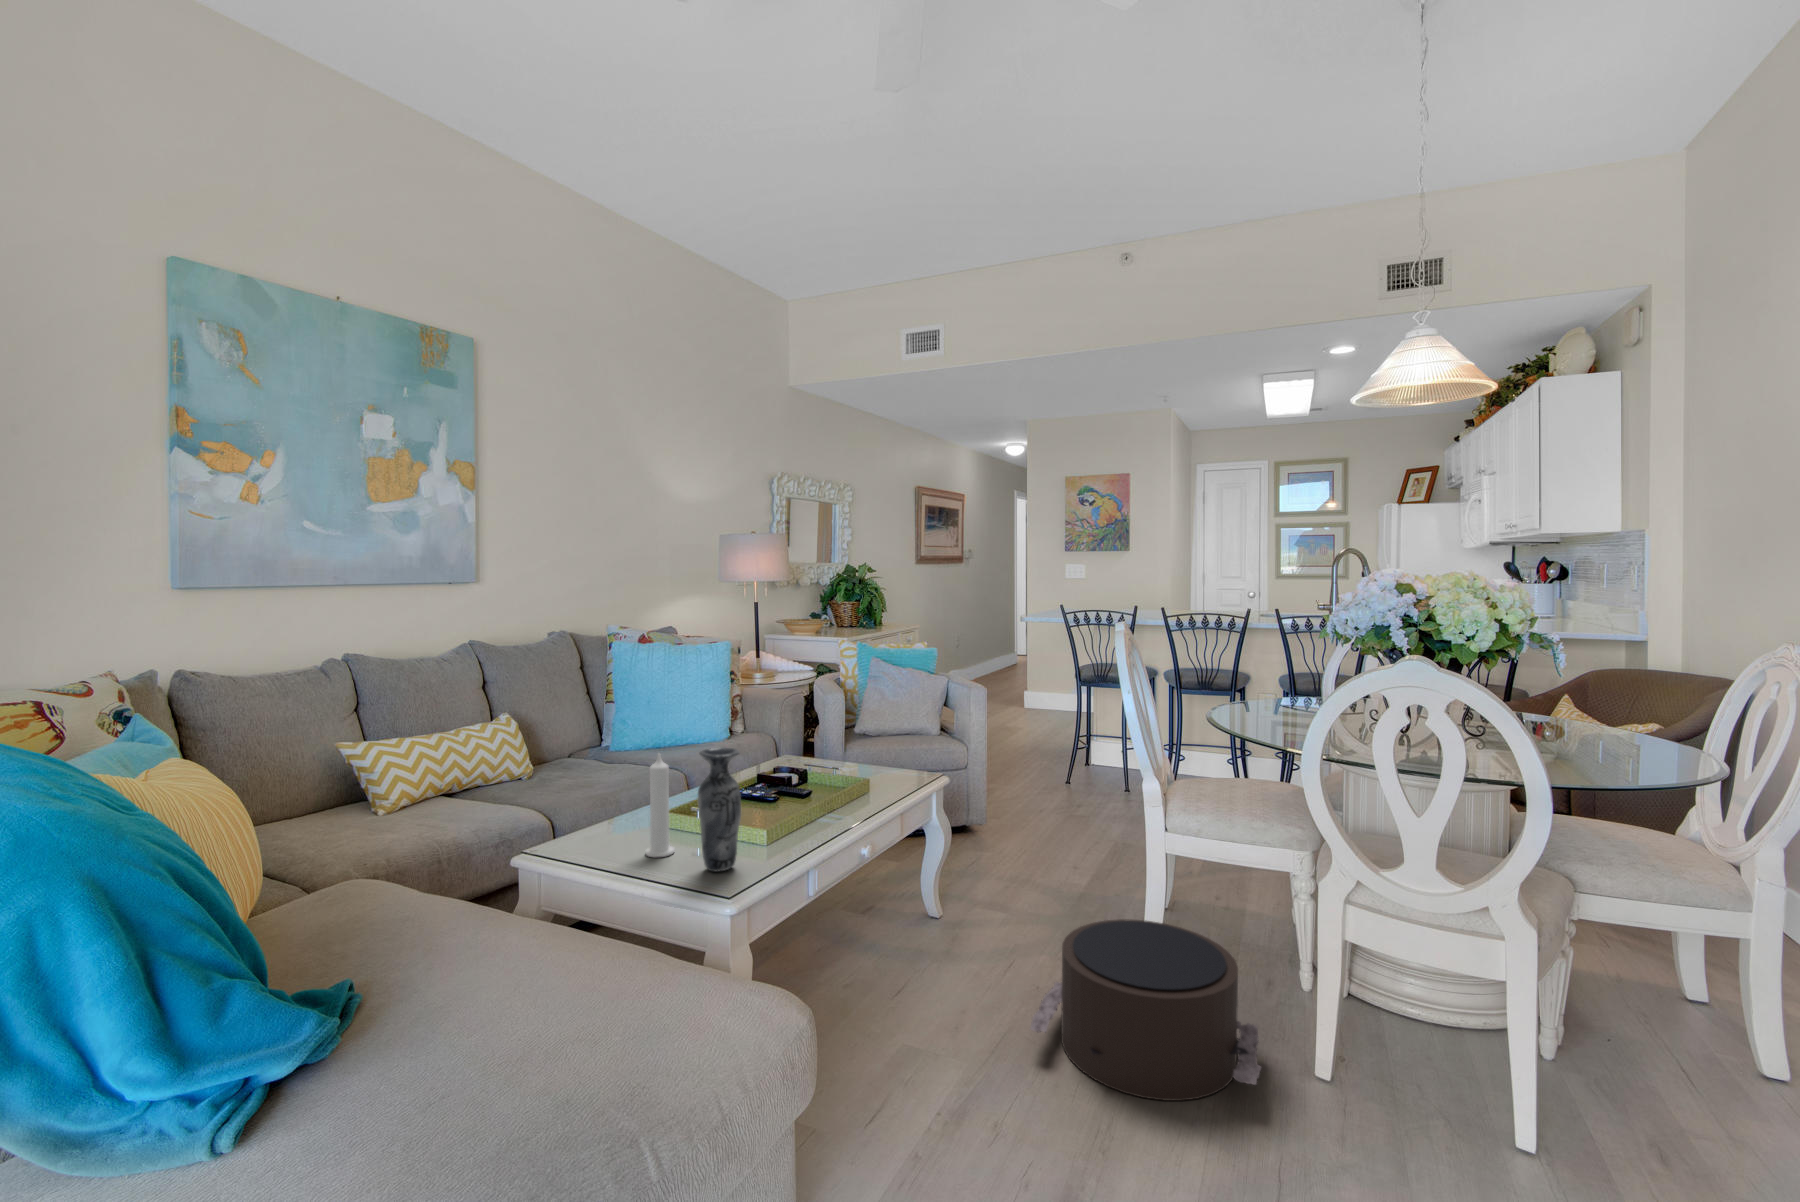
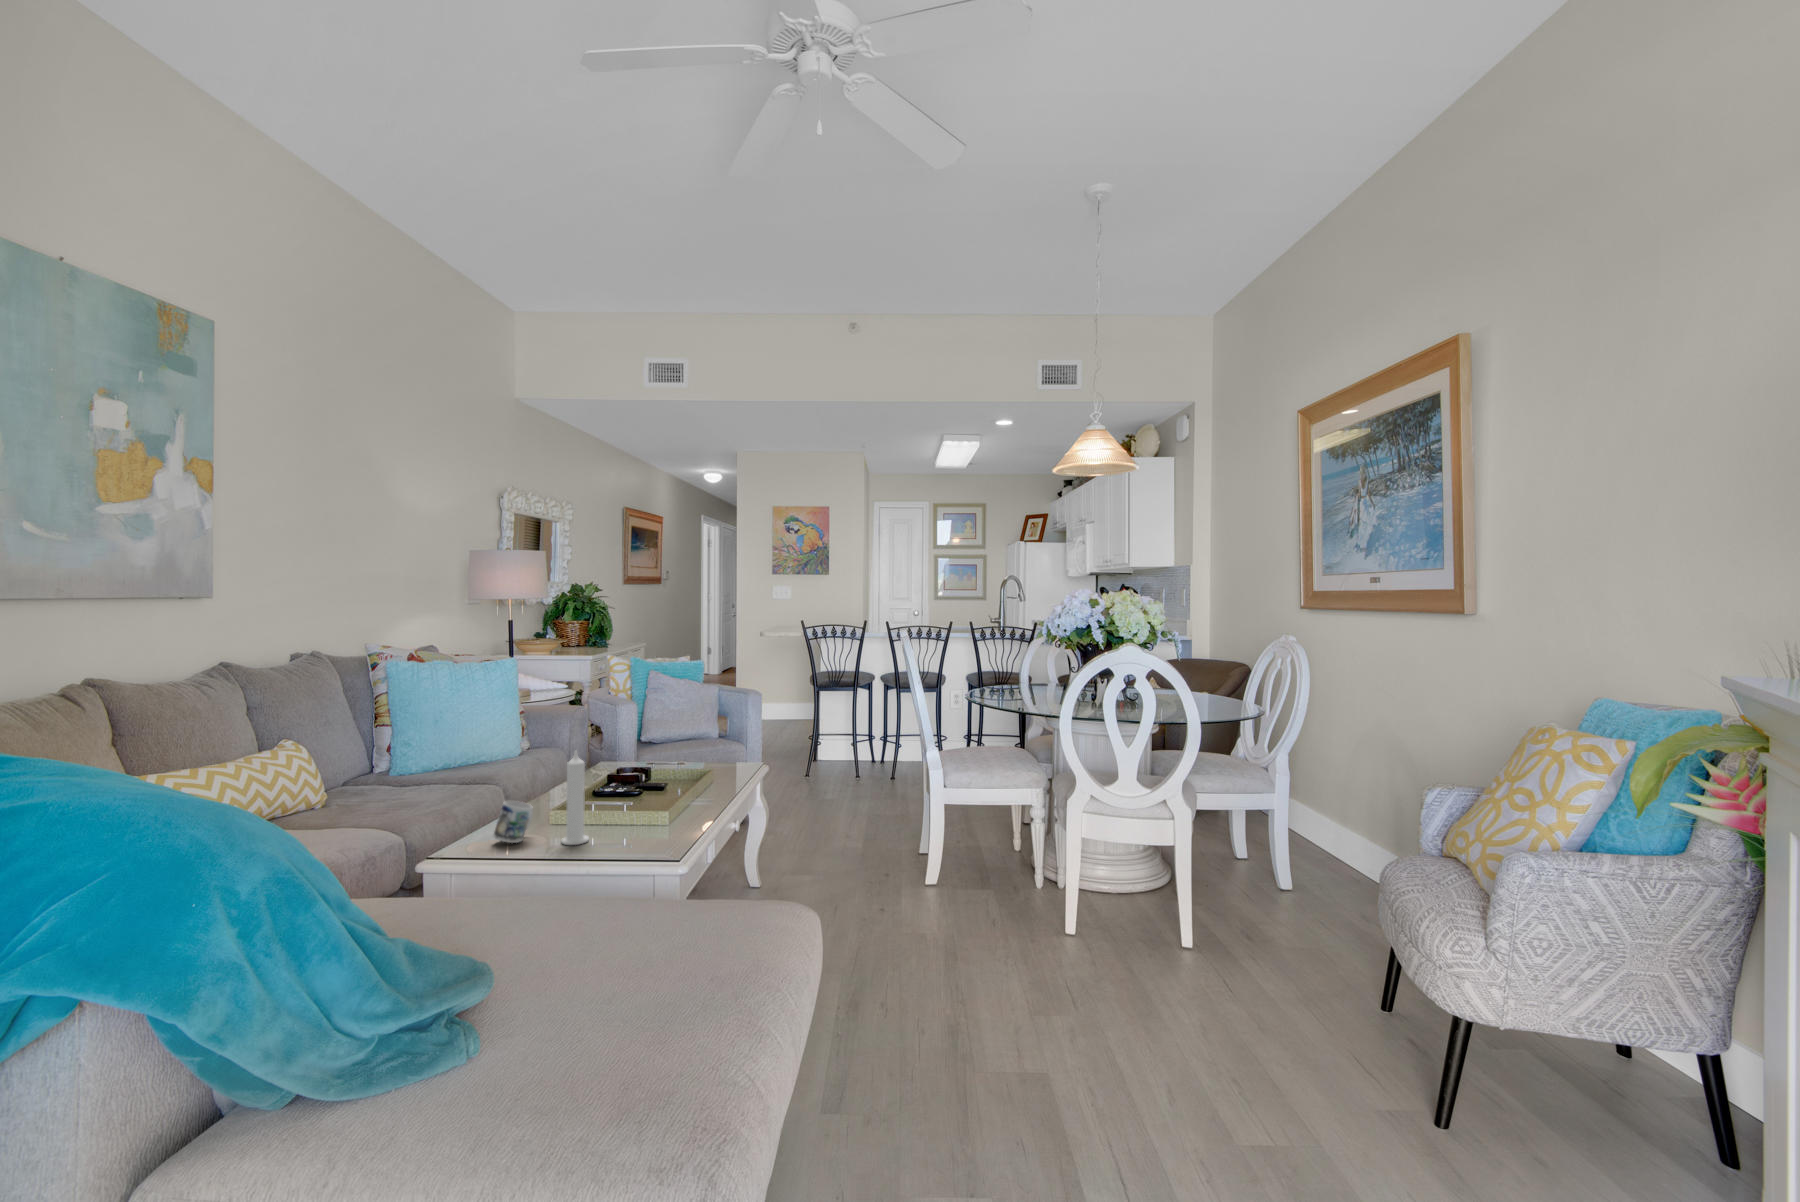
vase: present [698,747,741,871] -> none [630,739,668,847]
mug: none [582,800,633,846] -> present [494,801,533,843]
pouf: present [1030,919,1261,1101] -> none [886,850,1047,967]

